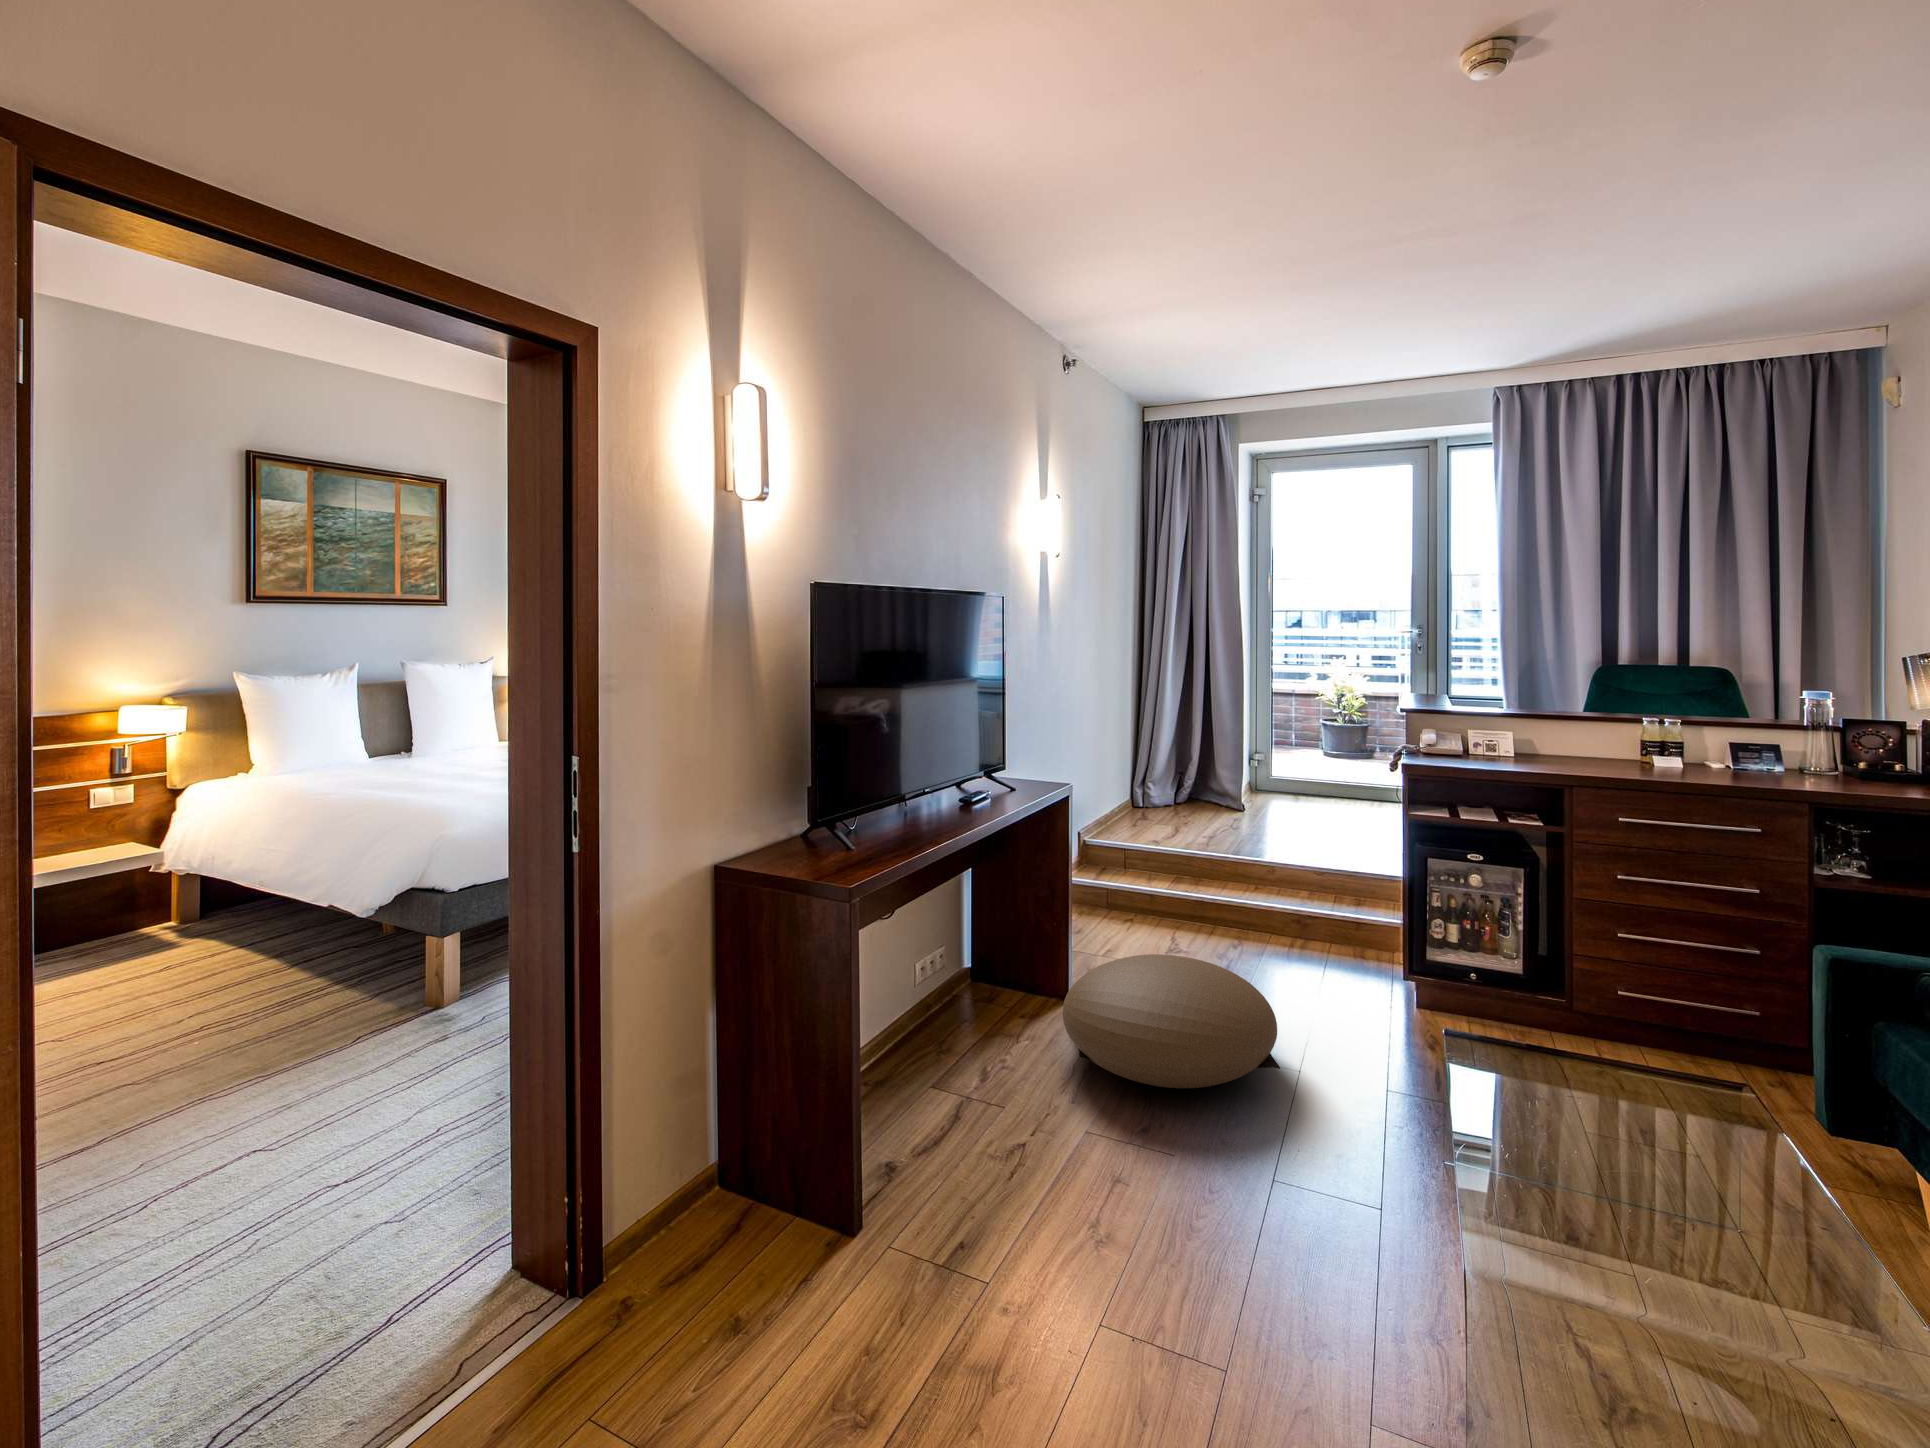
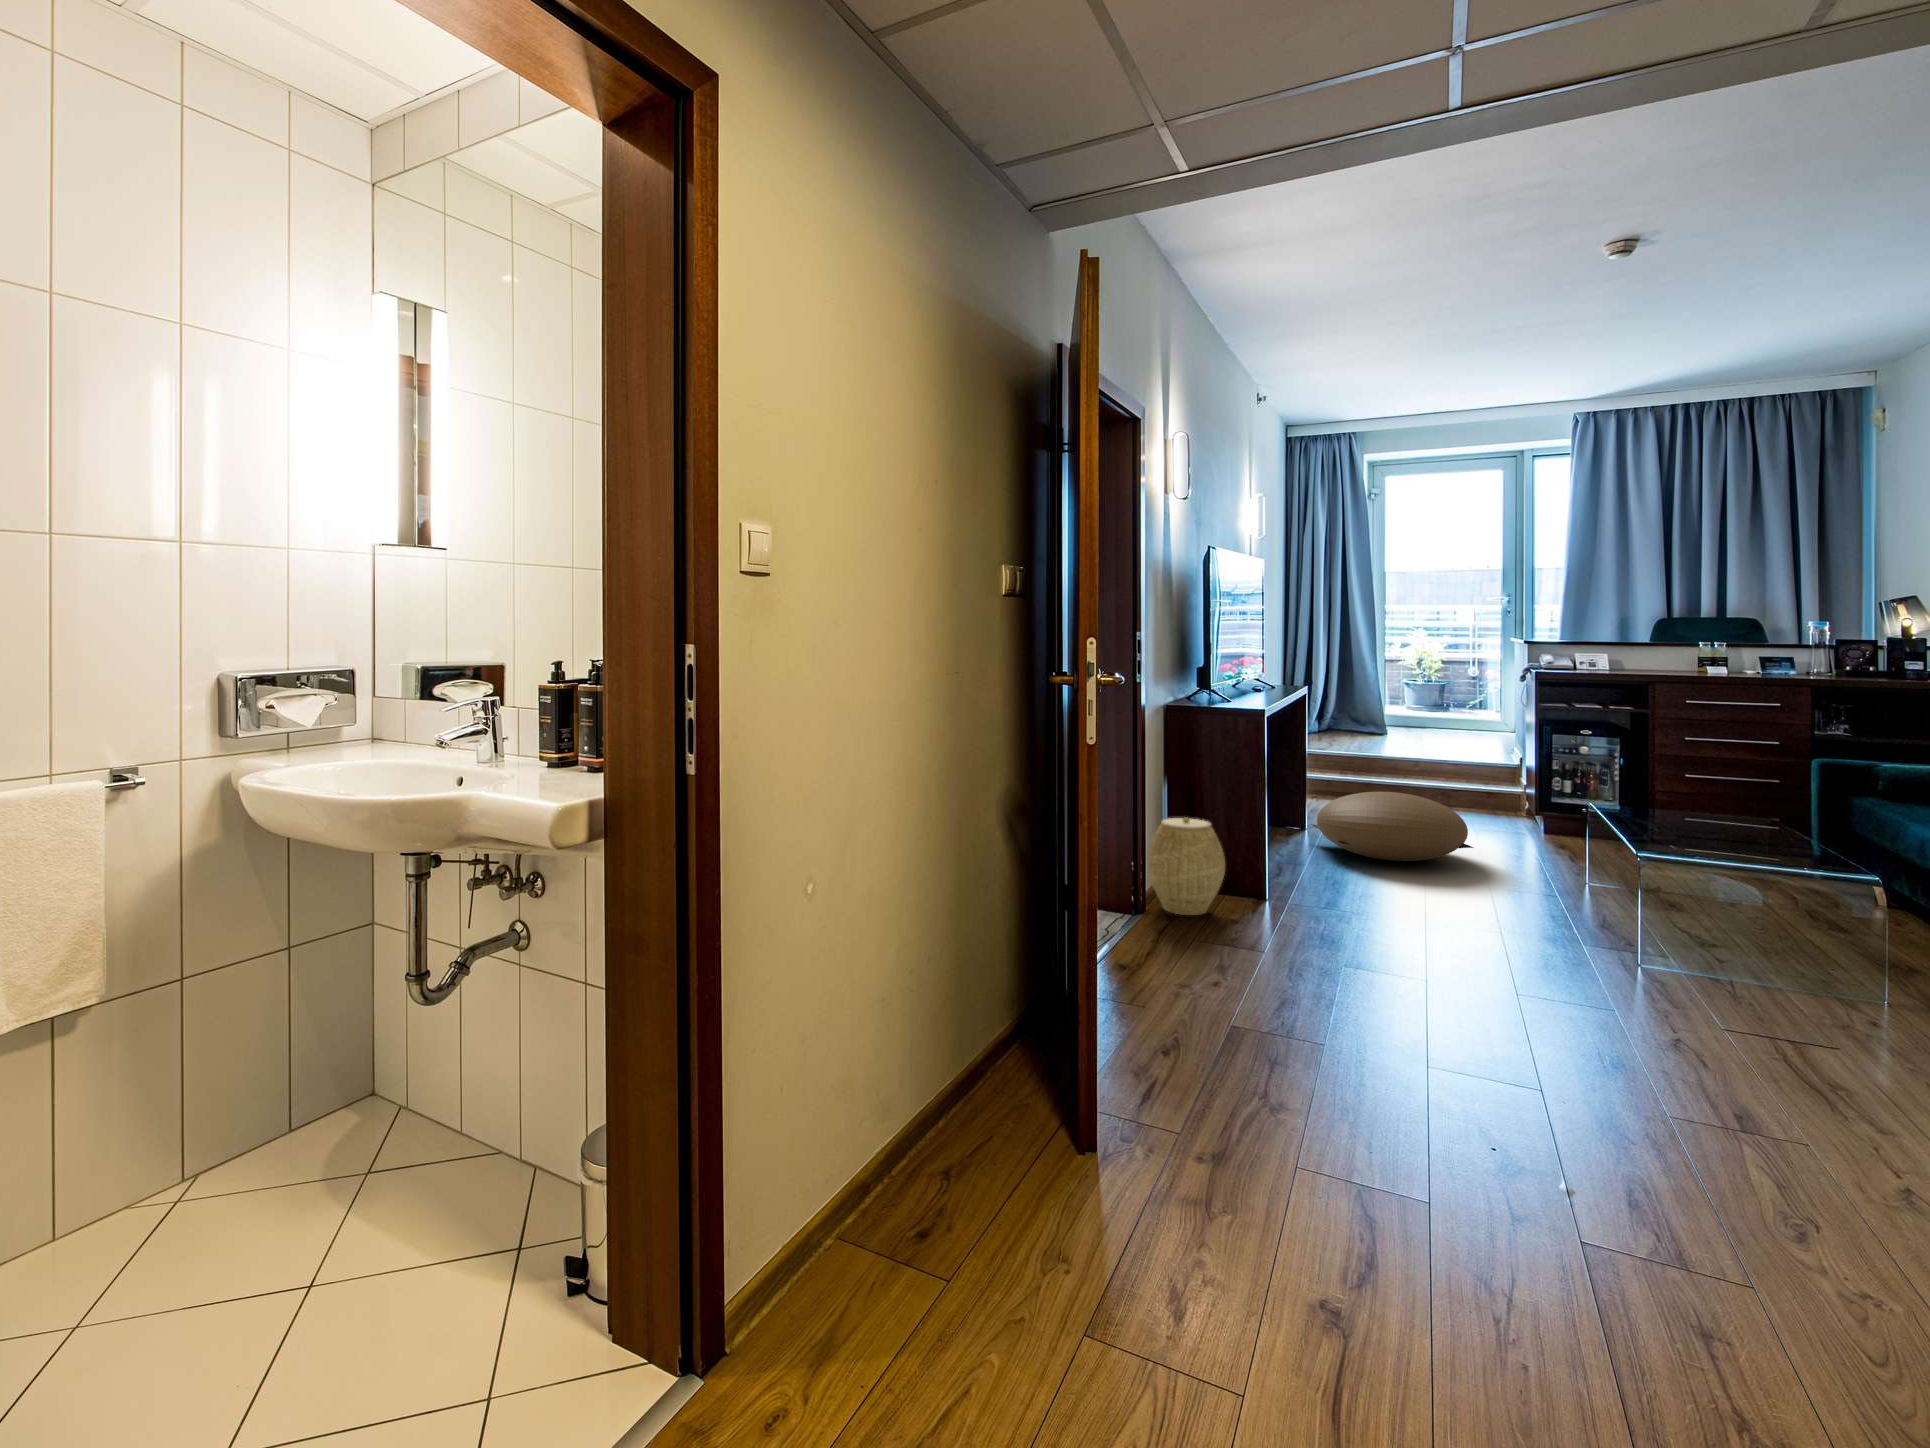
woven basket: none [644,1086,779,1282] -> present [1148,817,1225,915]

